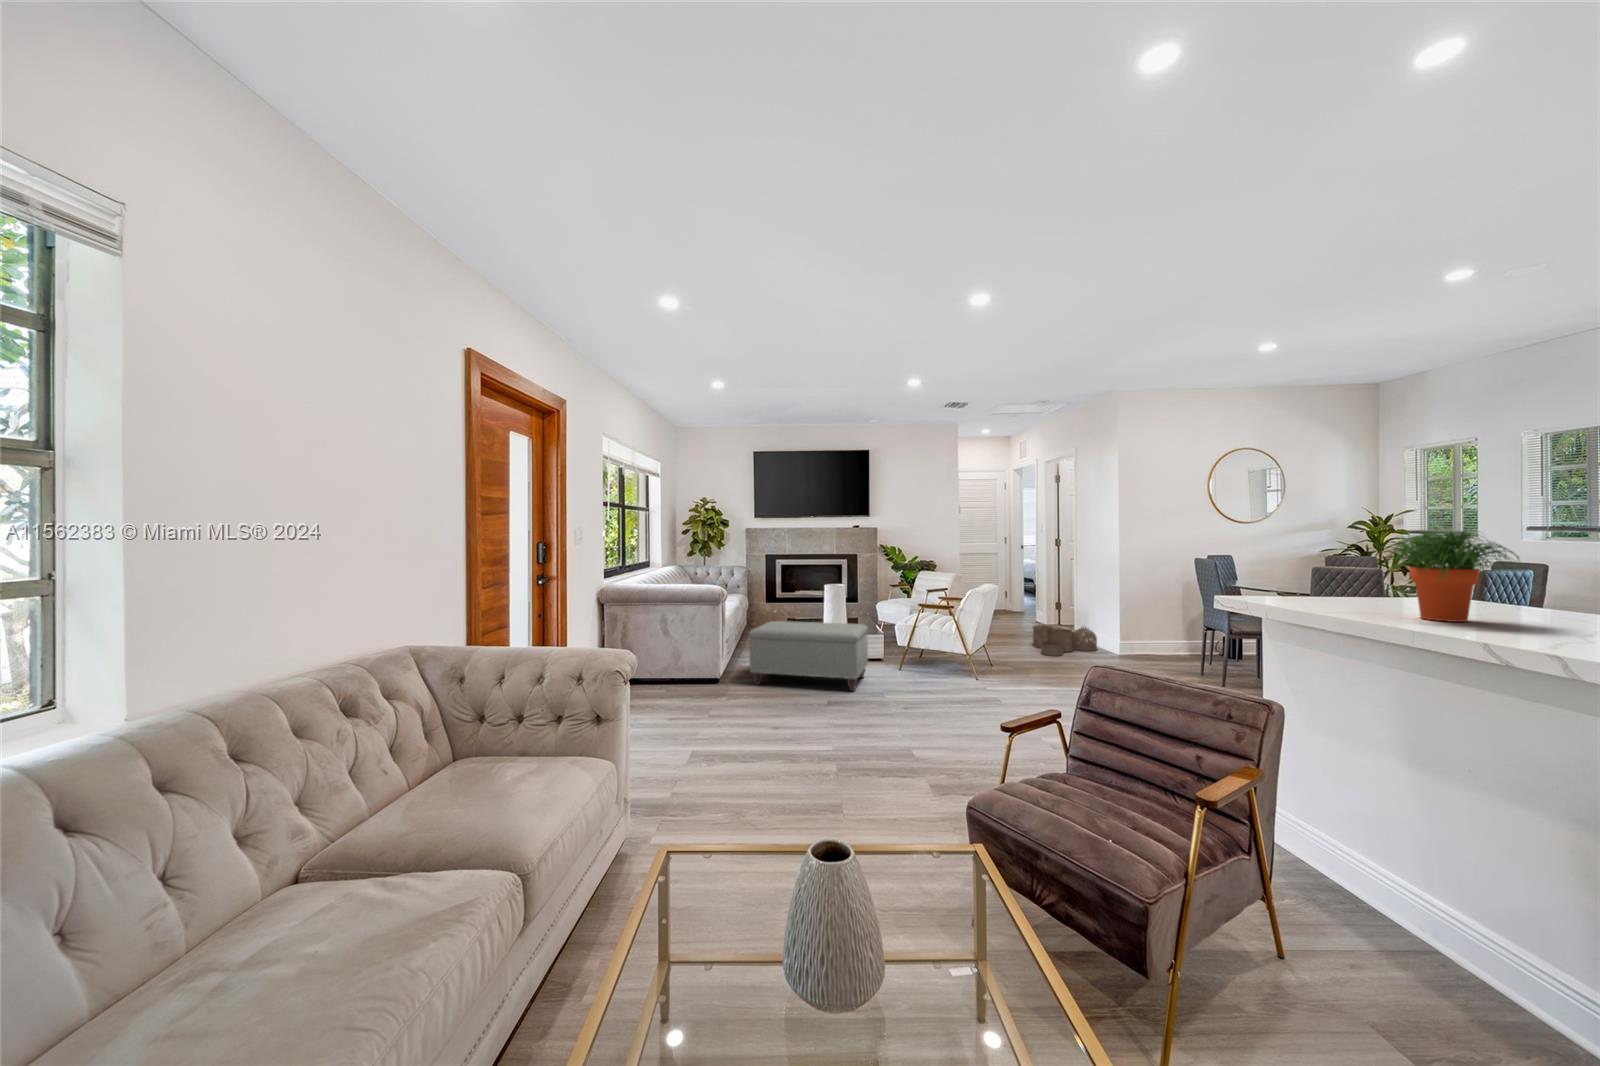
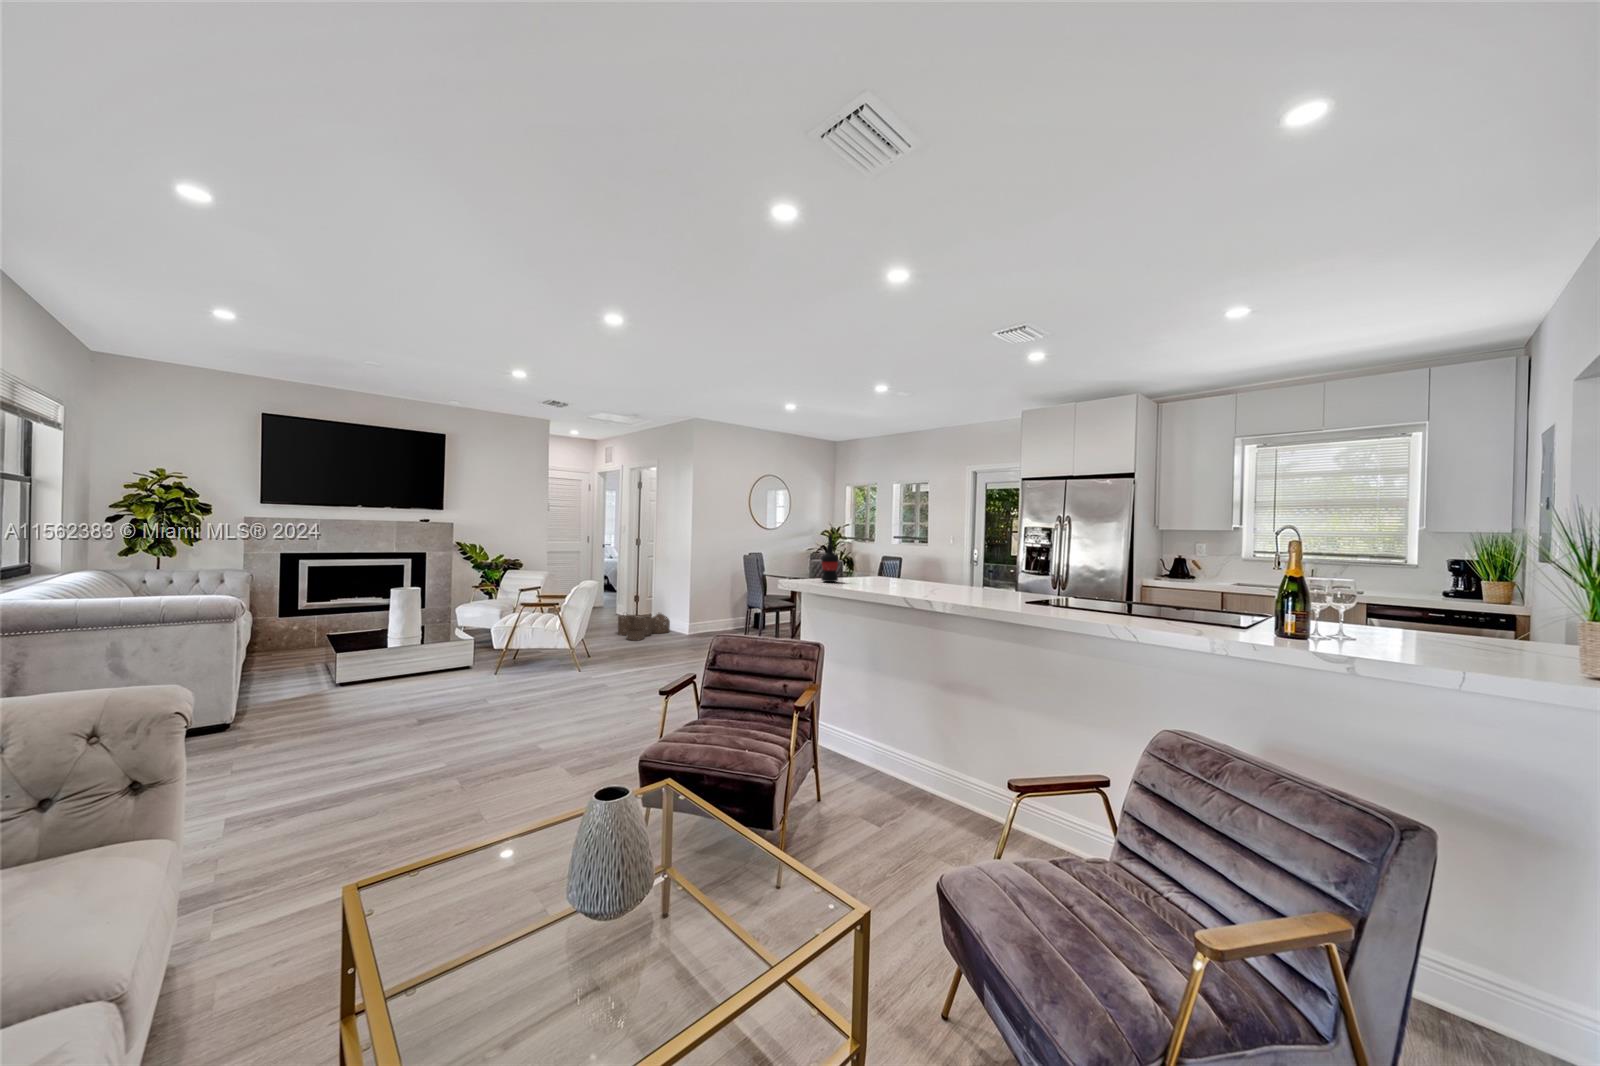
wine bottle: none [1292,529,1328,606] -> present [821,533,839,582]
potted plant: present [1380,530,1519,622] -> none [859,533,920,586]
ottoman: present [749,621,868,691] -> none [287,628,458,716]

